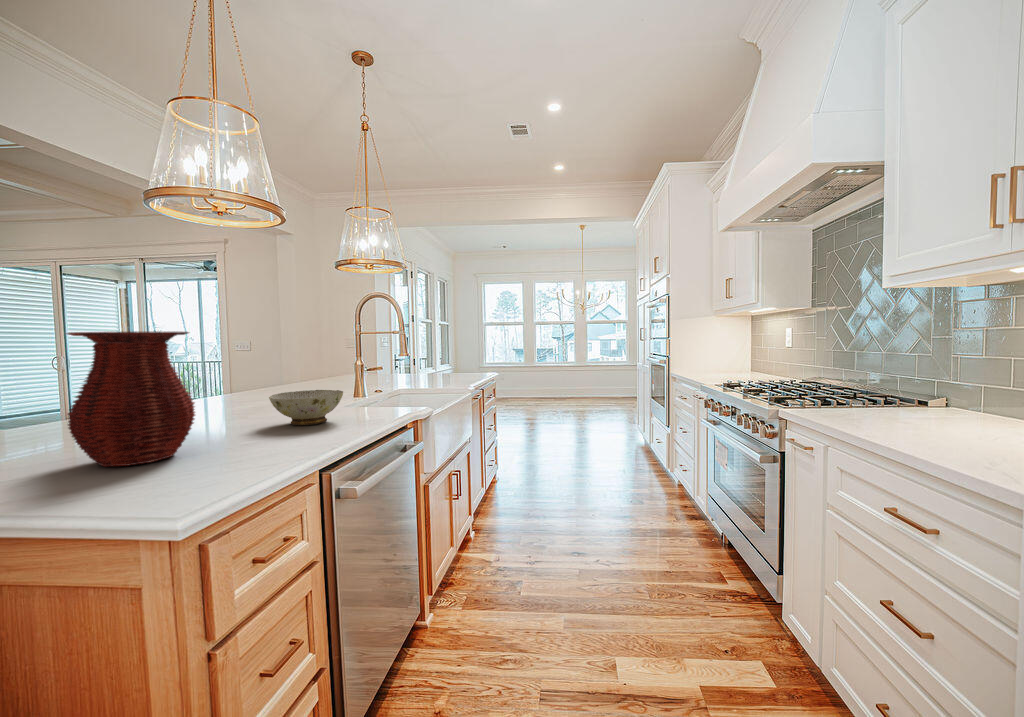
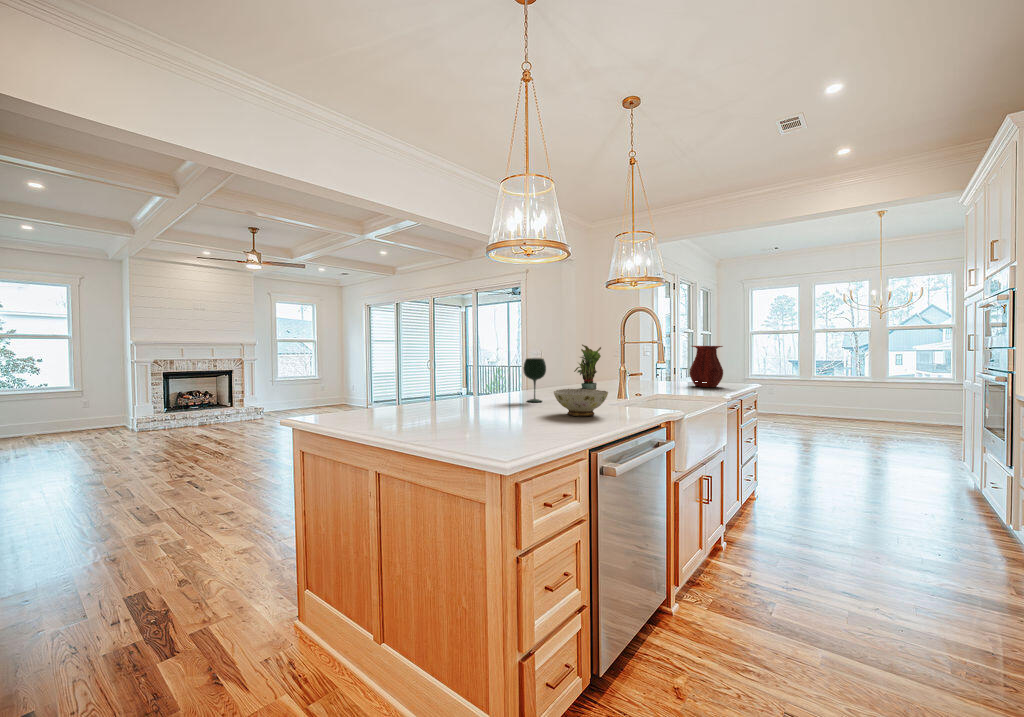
vase: present [66,331,195,466] -> present [690,346,723,387]
potted plant: none [302,336,335,389] -> present [574,344,601,389]
wine glass: none [226,355,260,412] -> present [523,358,546,402]

